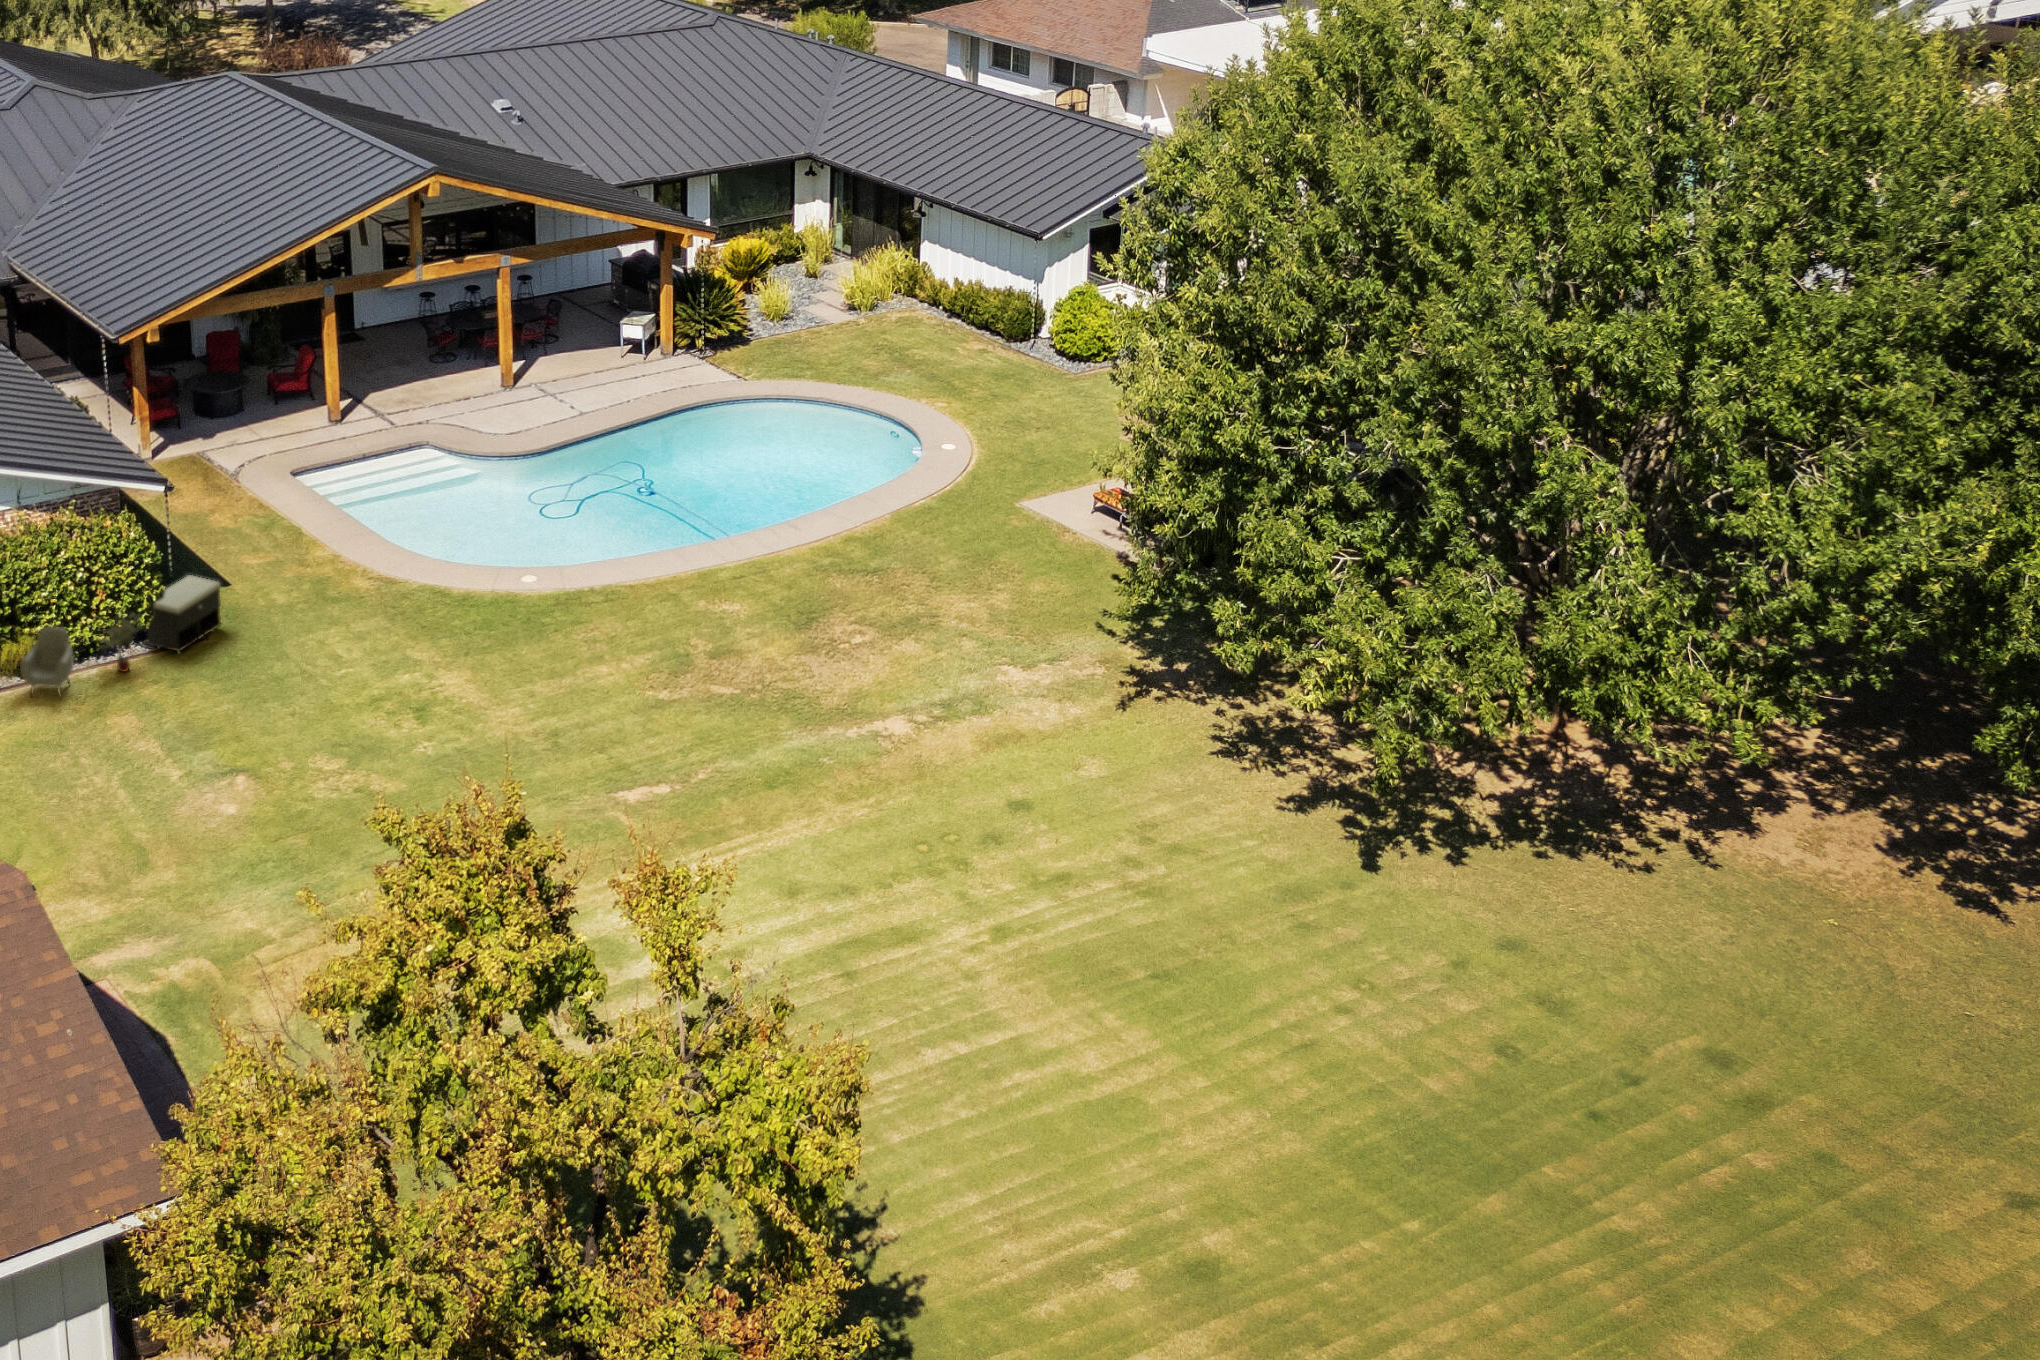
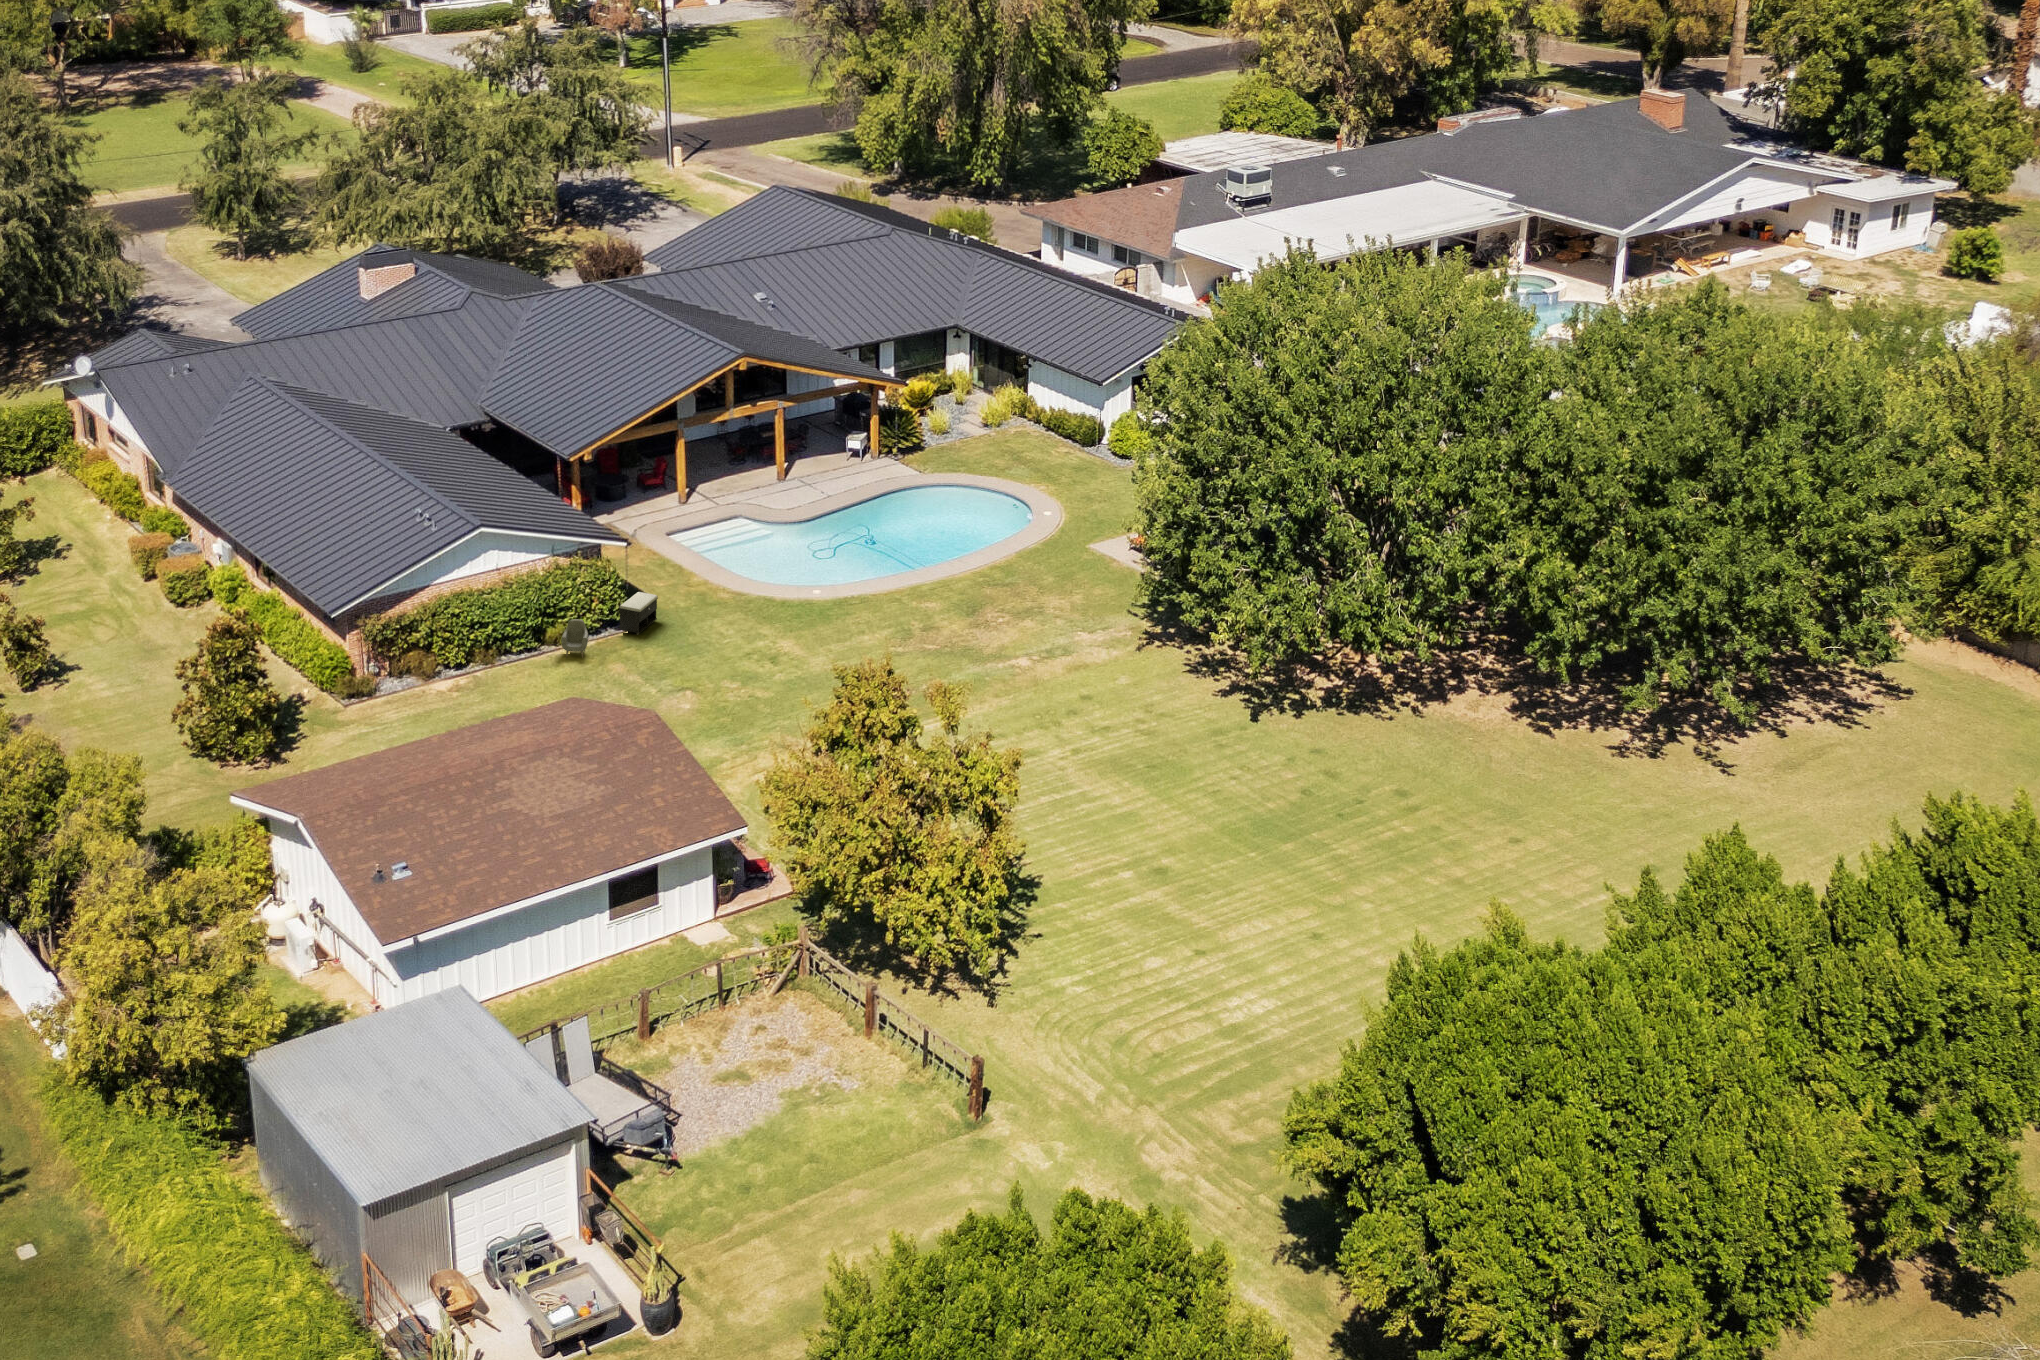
potted tree: present [101,612,142,672] -> none [599,610,622,644]

